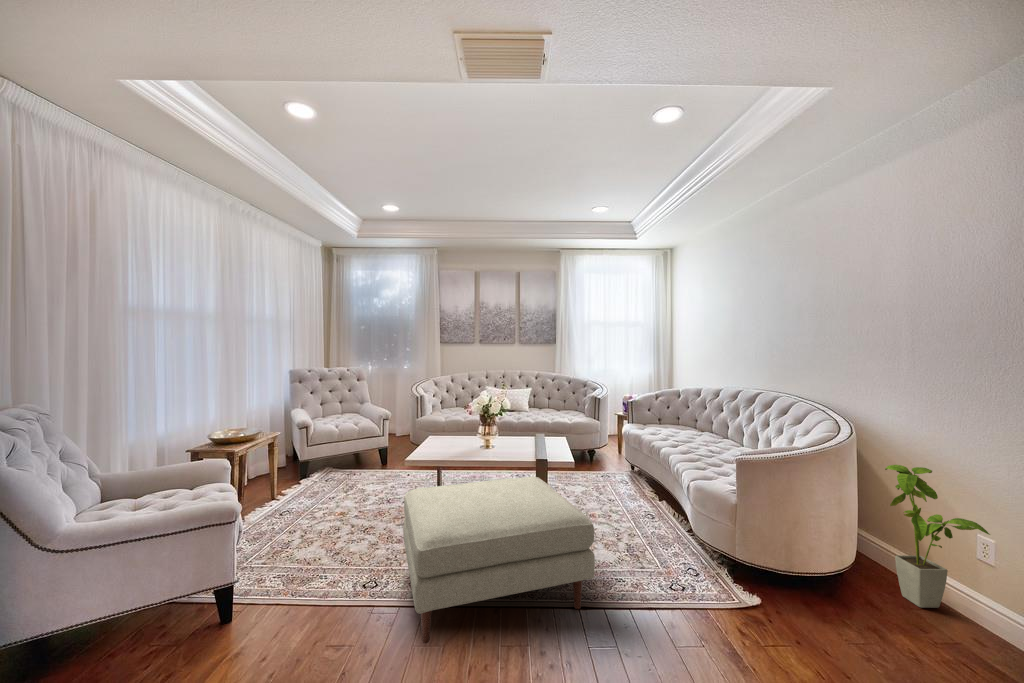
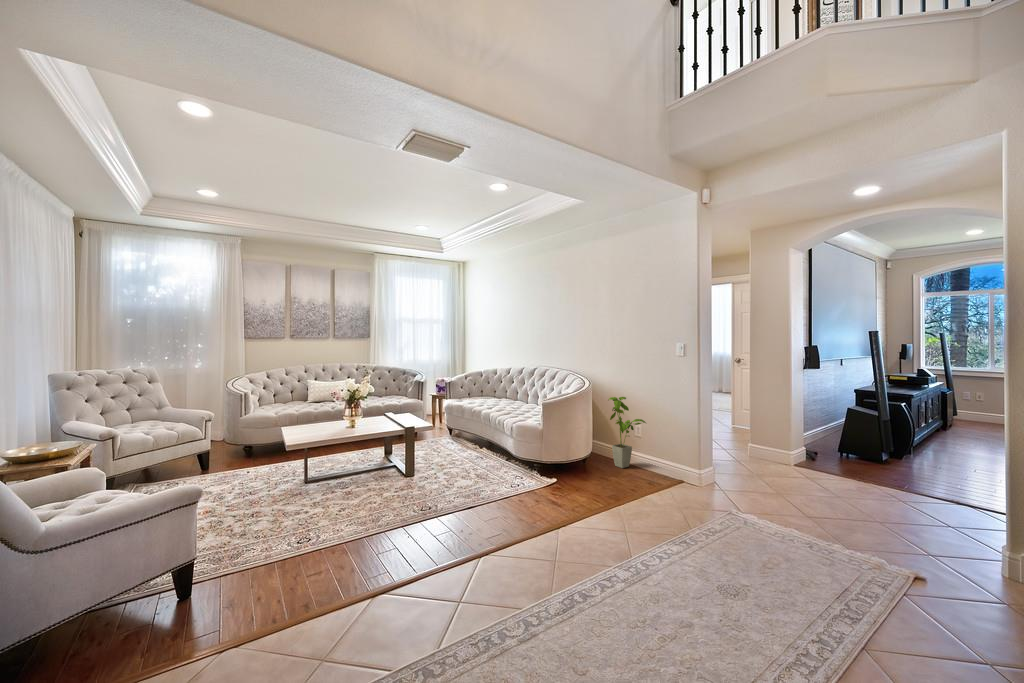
ottoman: present [403,477,595,643] -> none [320,436,477,548]

